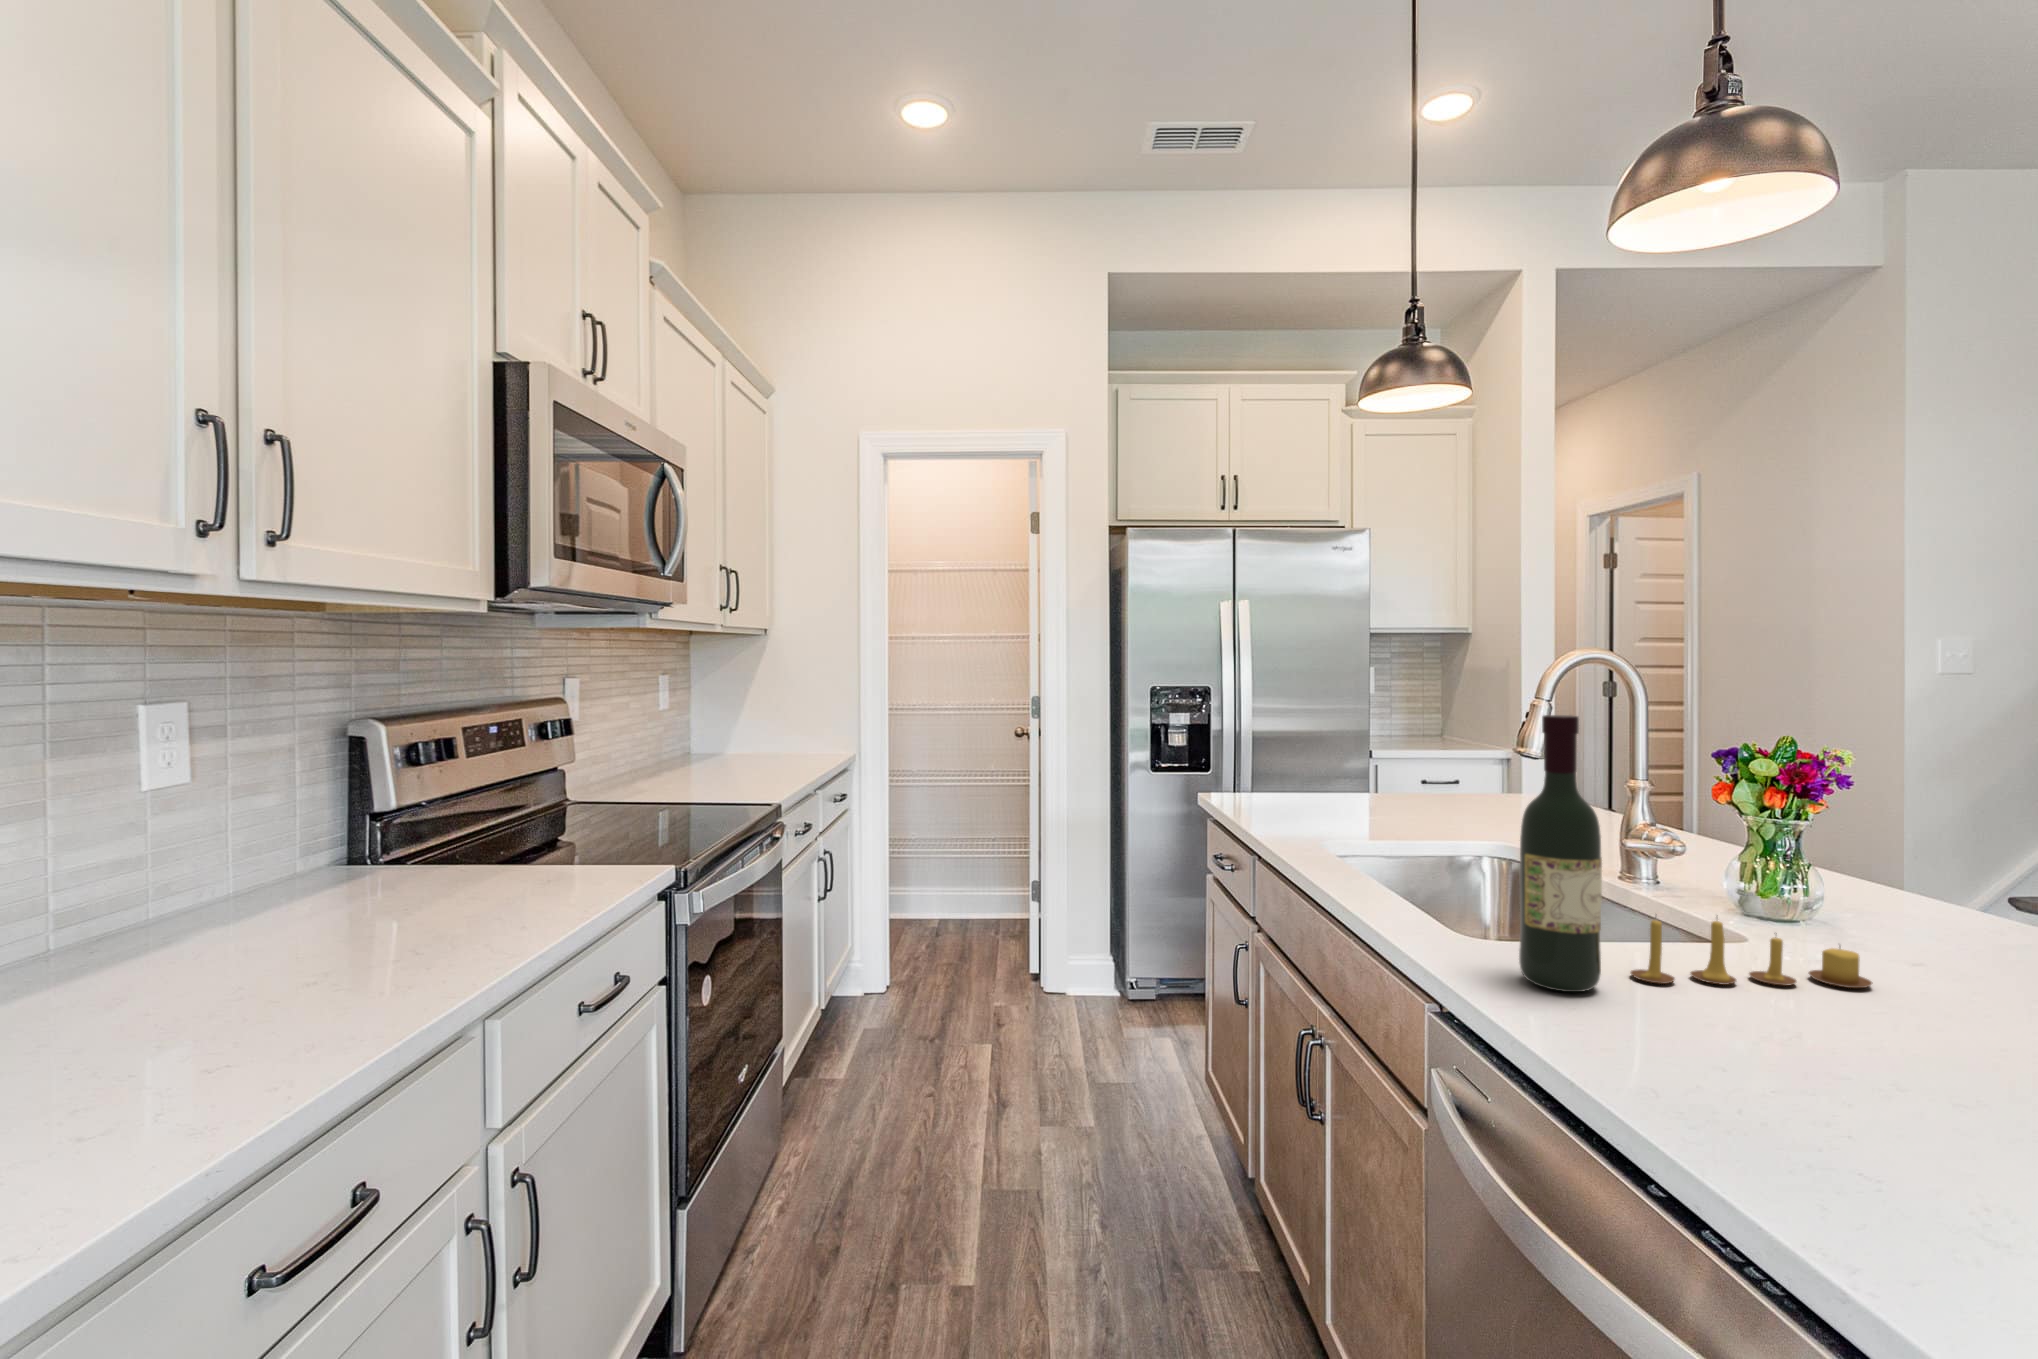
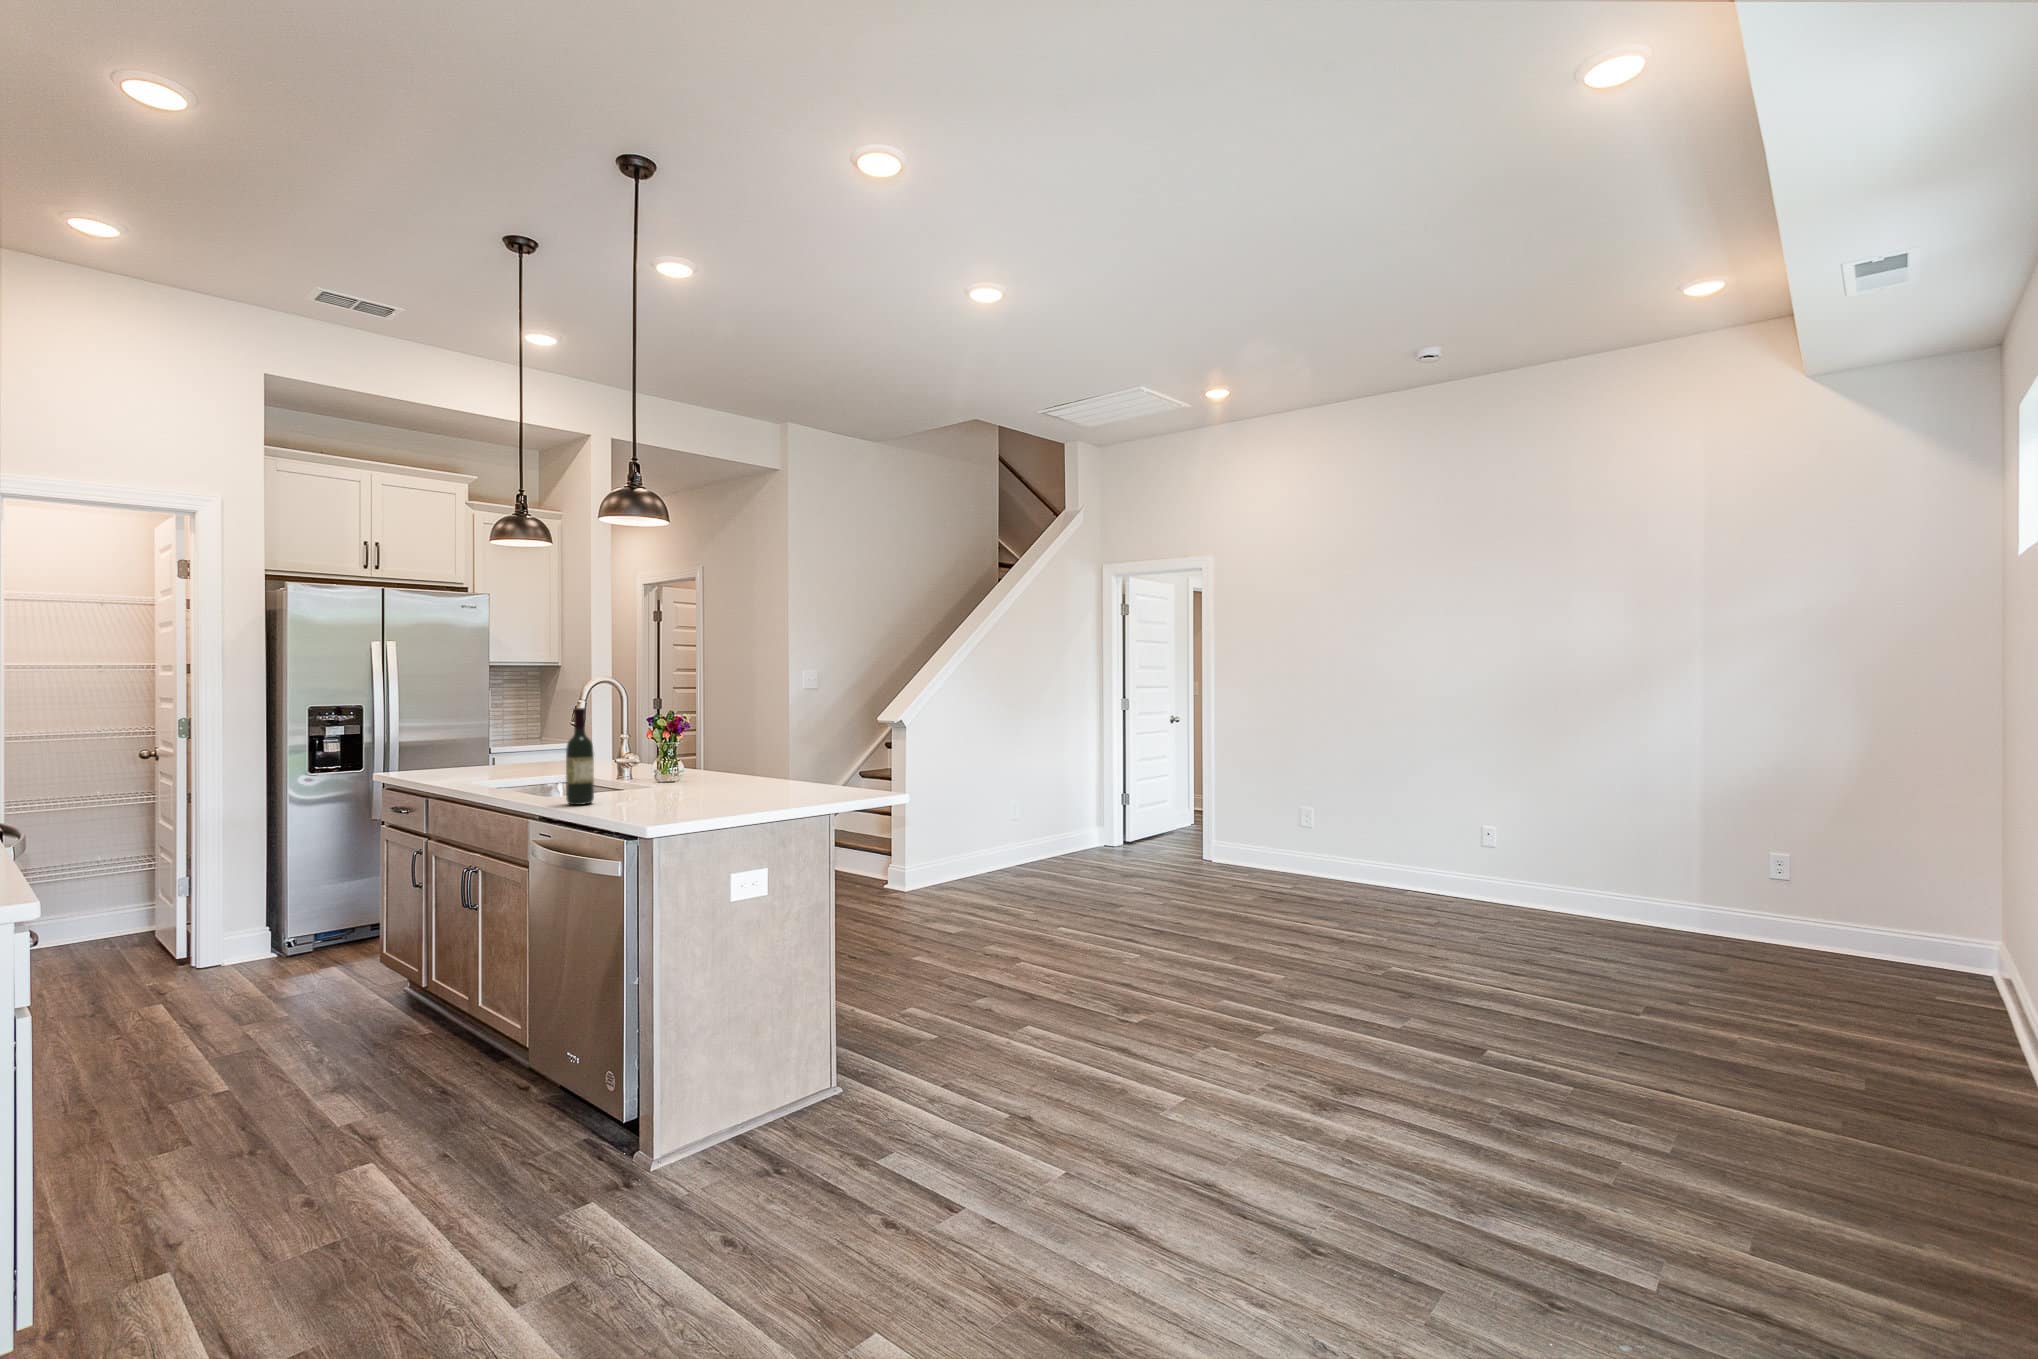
candle: present [1630,920,1873,988] -> none [606,775,681,800]

